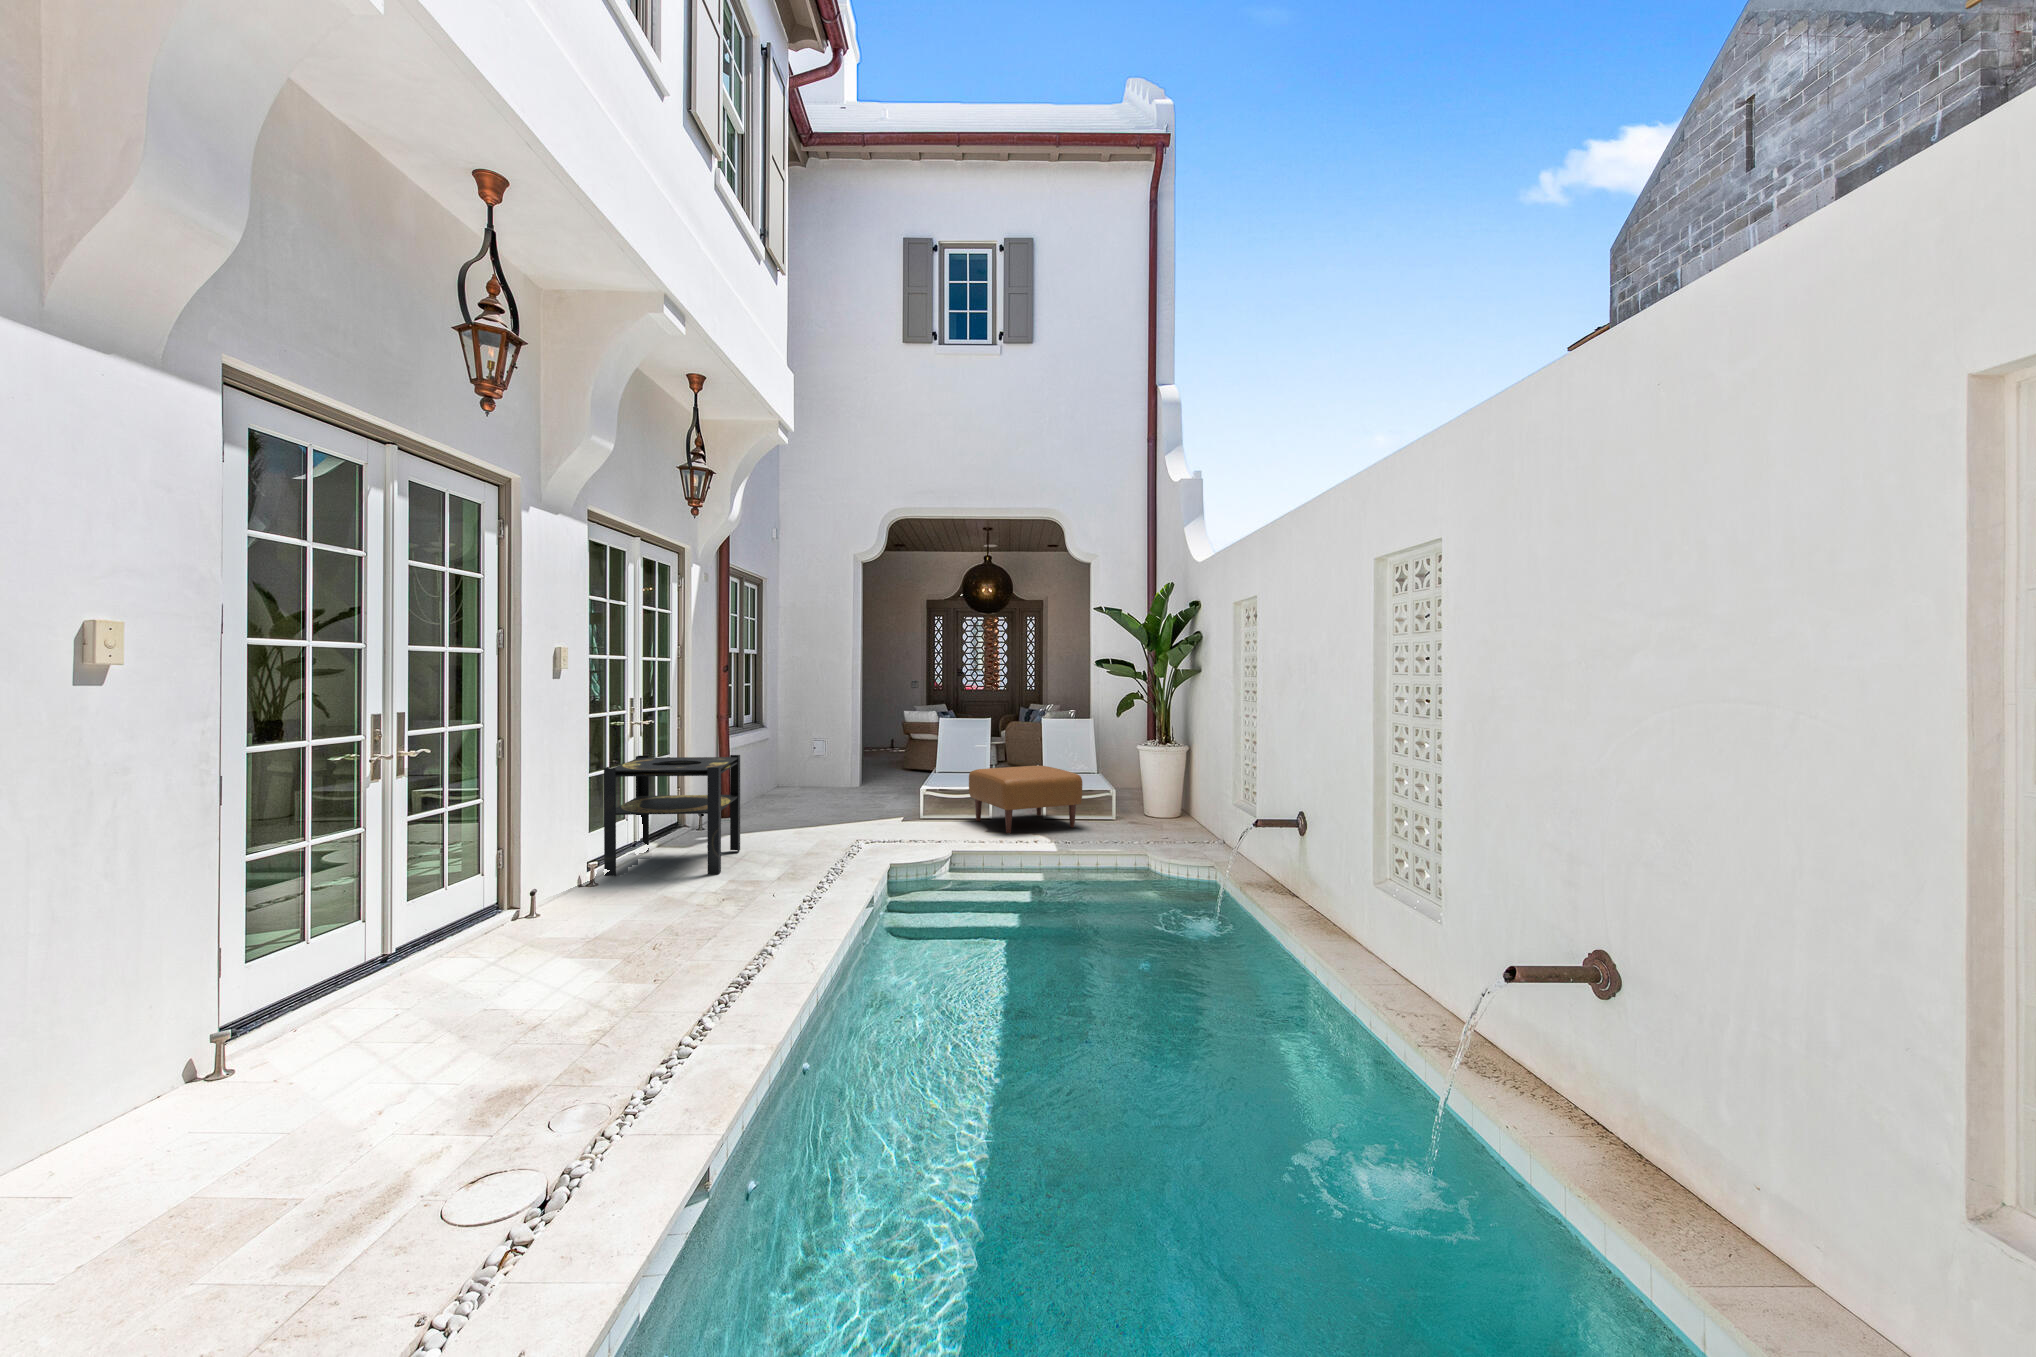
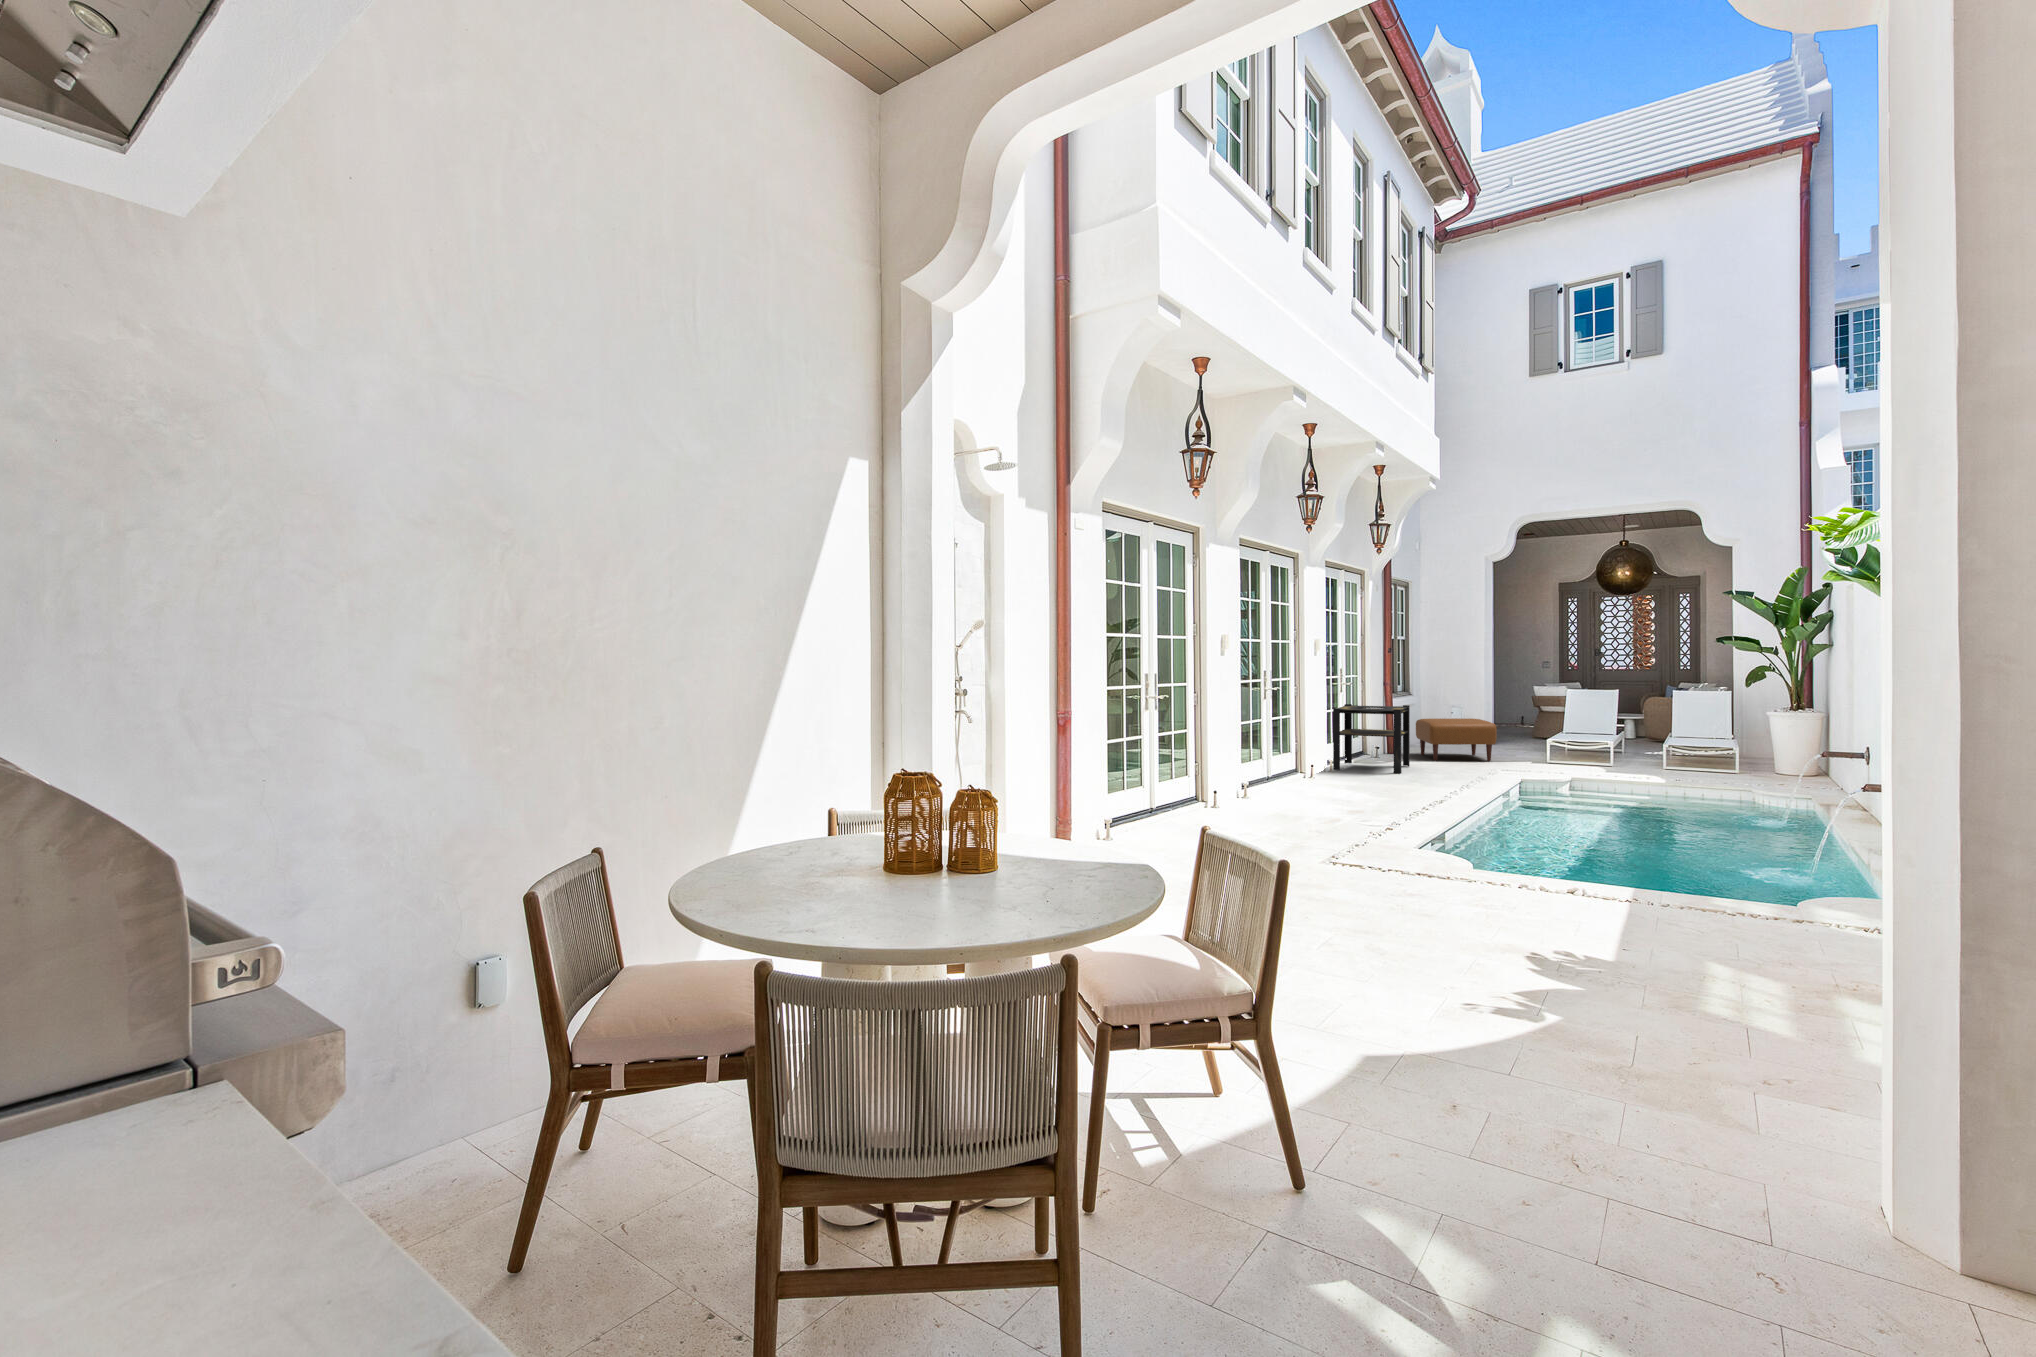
ottoman: present [969,766,1082,833] -> present [1416,718,1497,761]

